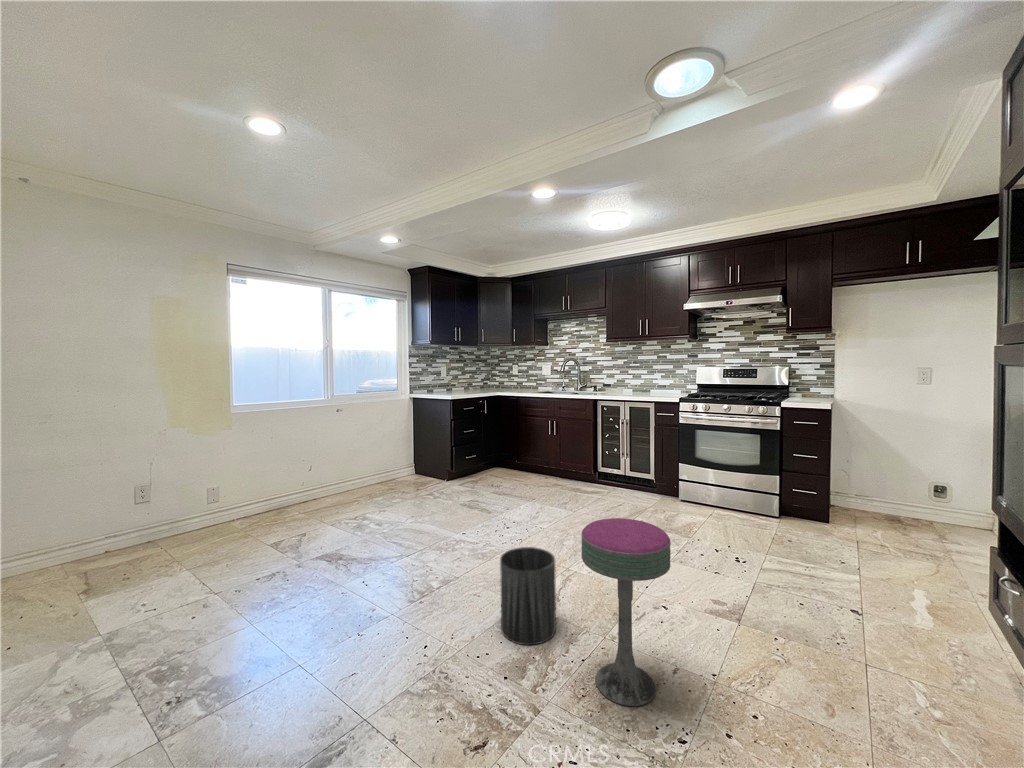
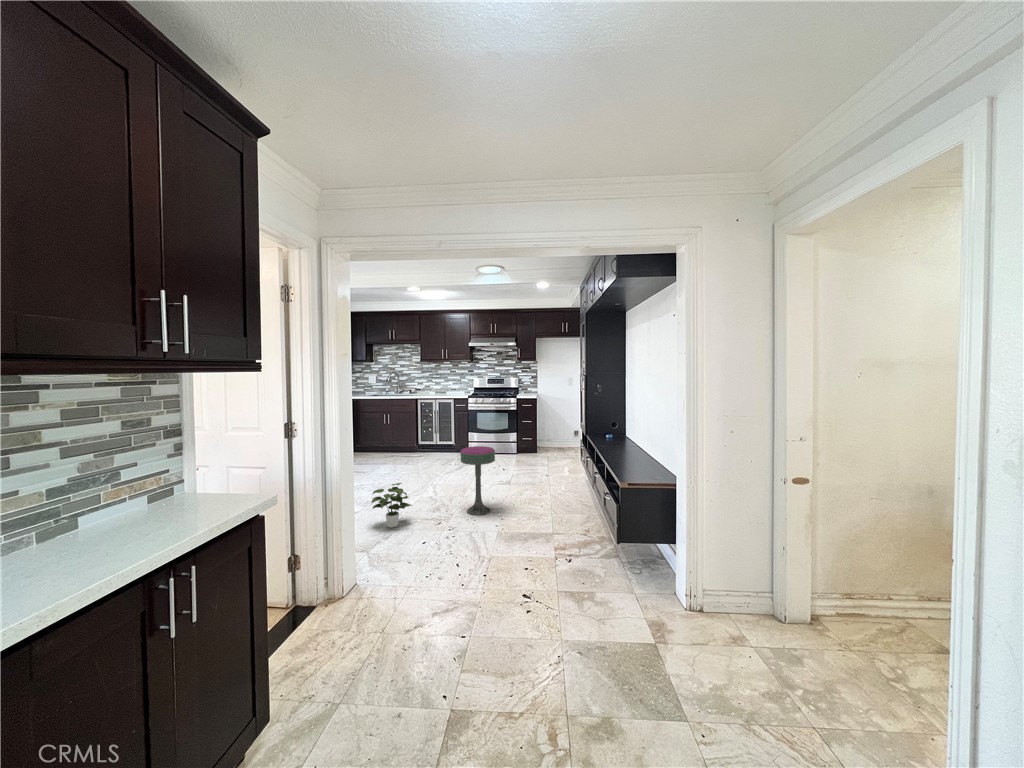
trash can: present [500,547,556,645] -> none [414,471,442,512]
potted plant: none [386,573,468,671] -> present [372,483,412,528]

